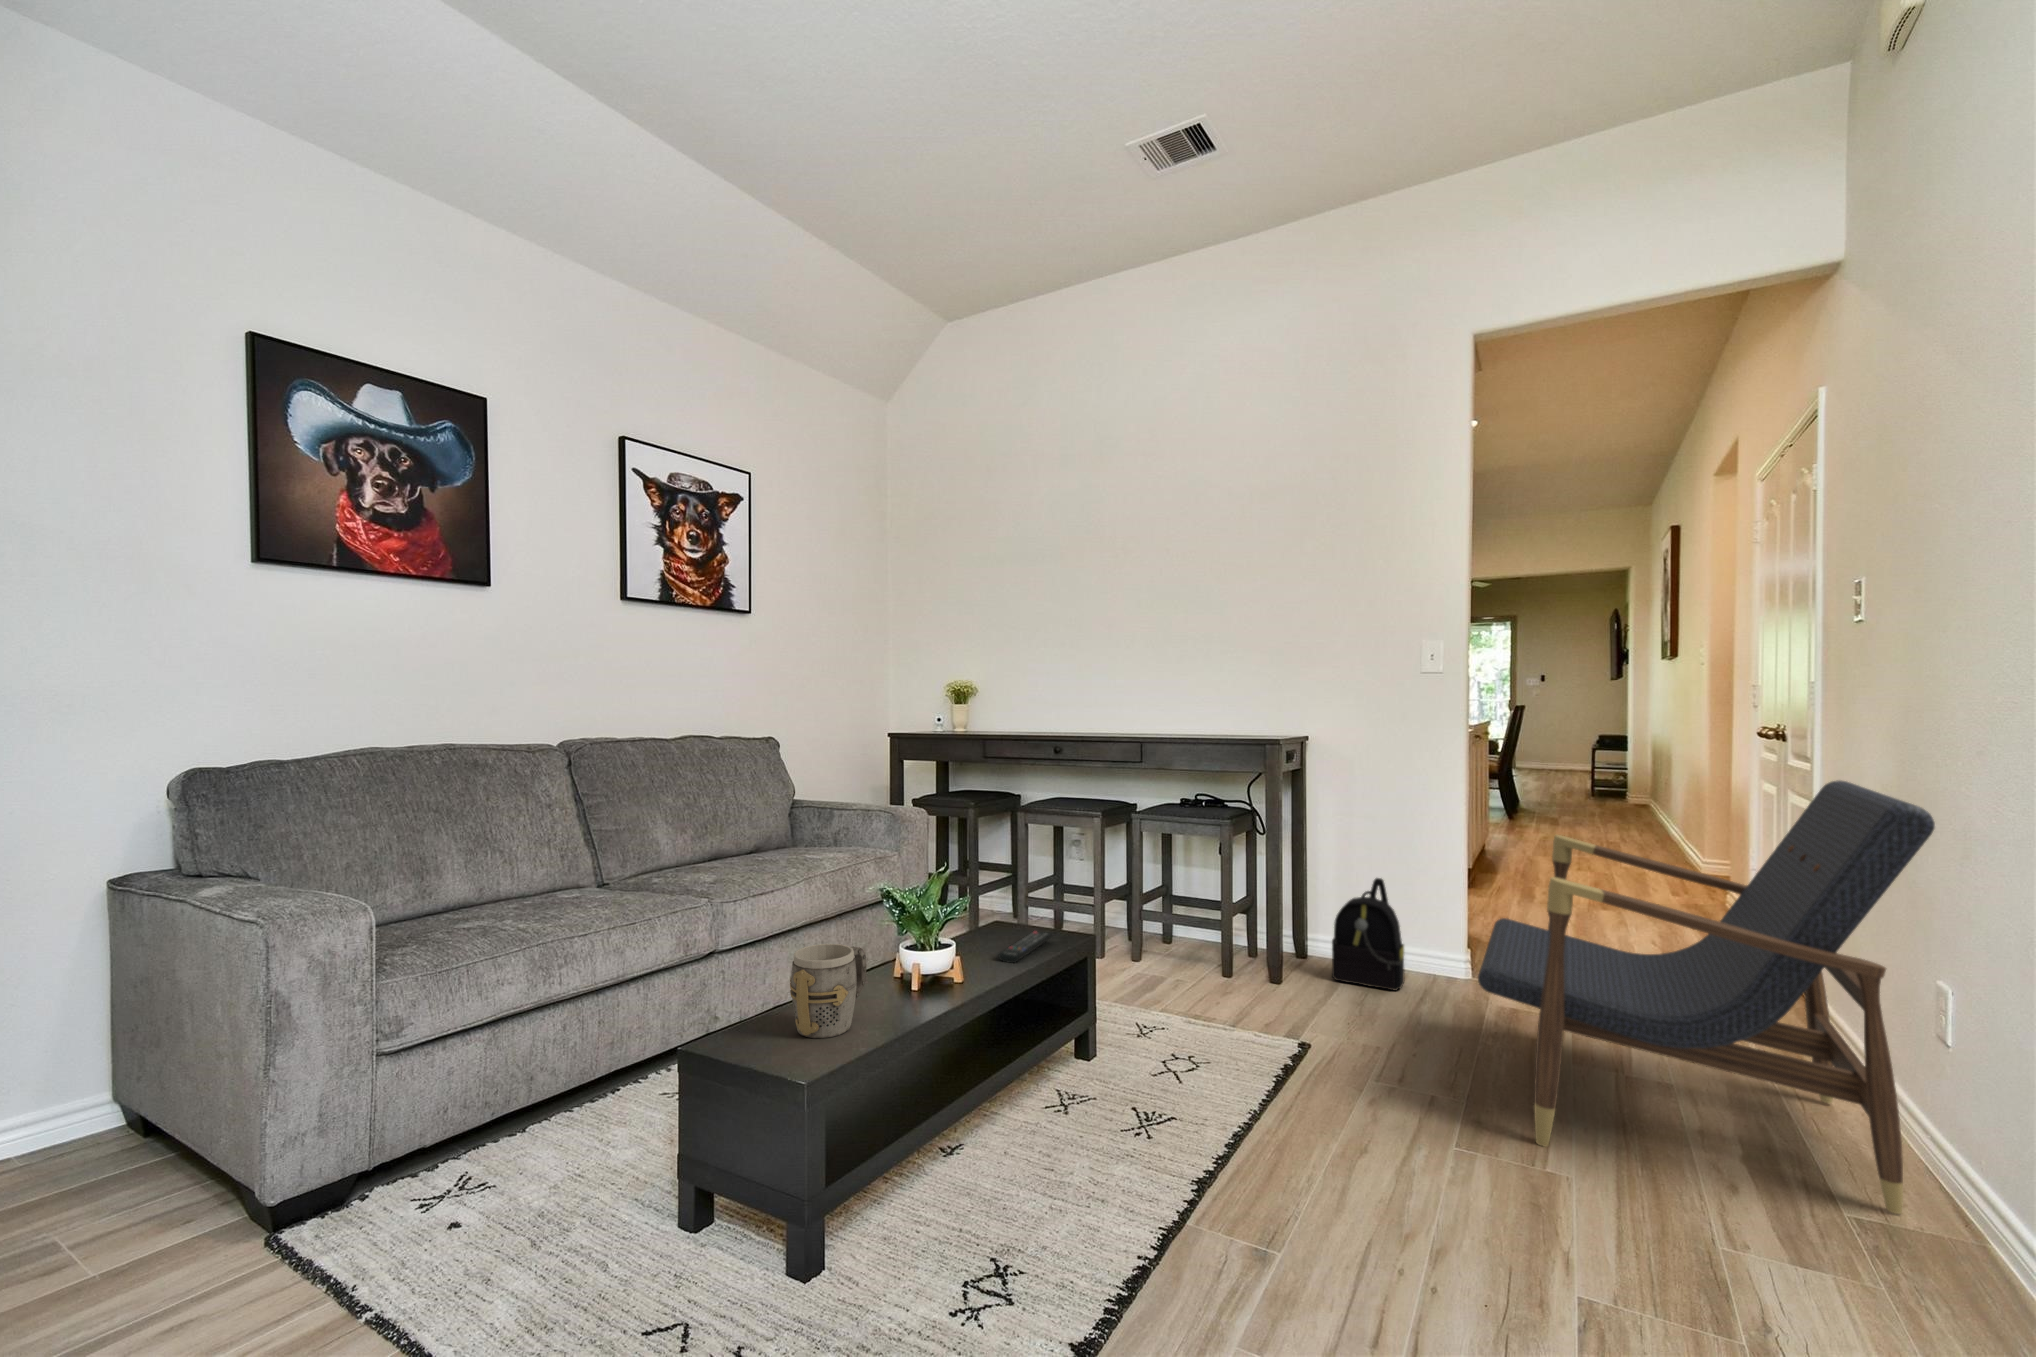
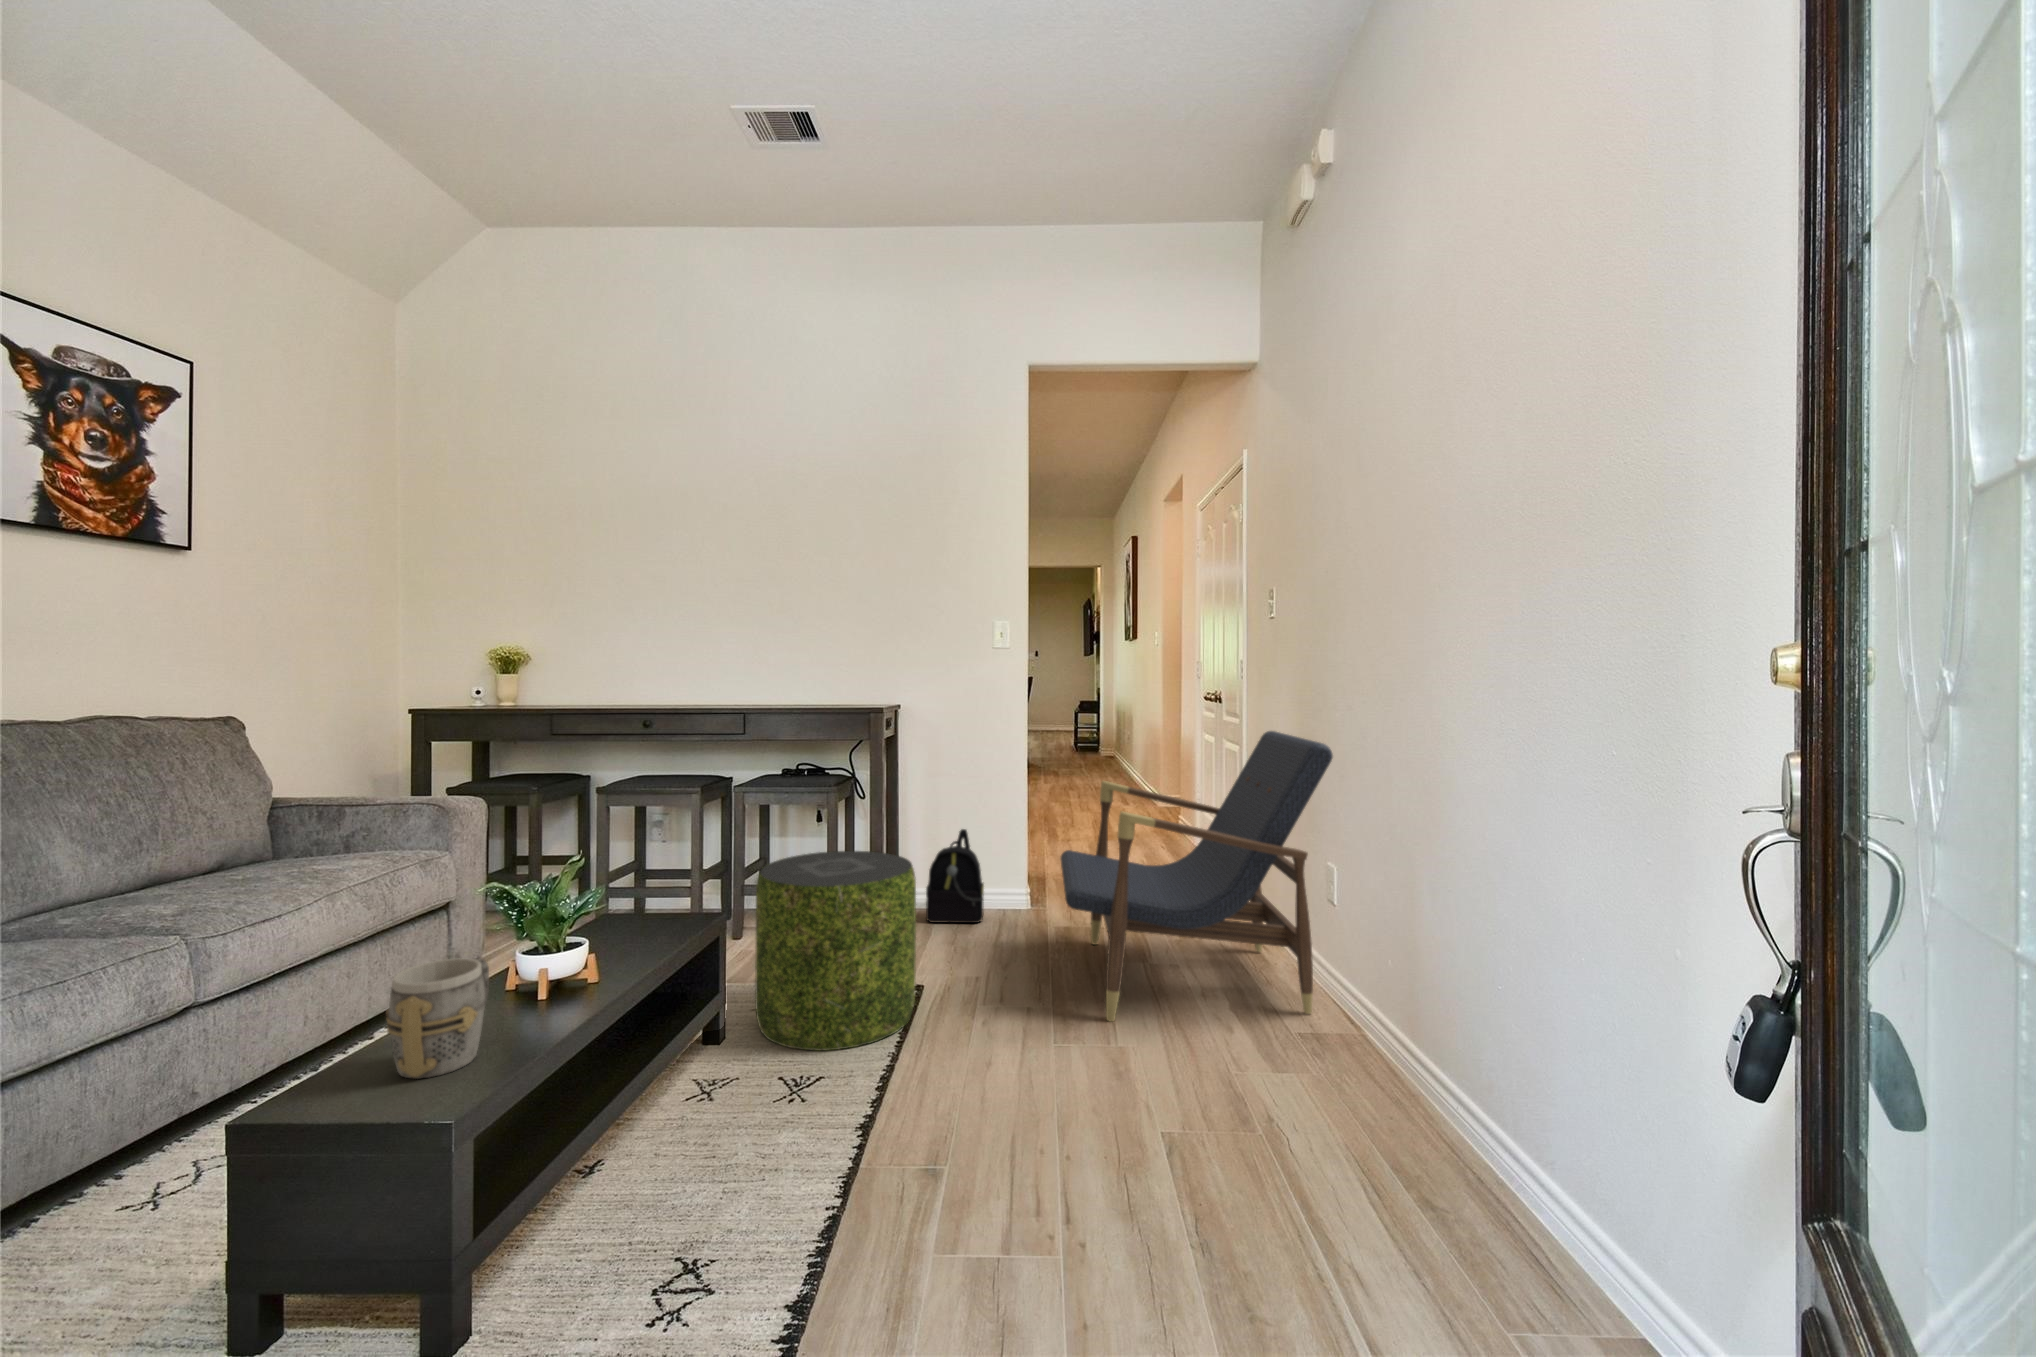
pouf: none [1122,887,1290,1100] -> present [755,851,916,1051]
remote control: present [999,931,1053,963] -> none [633,914,686,952]

